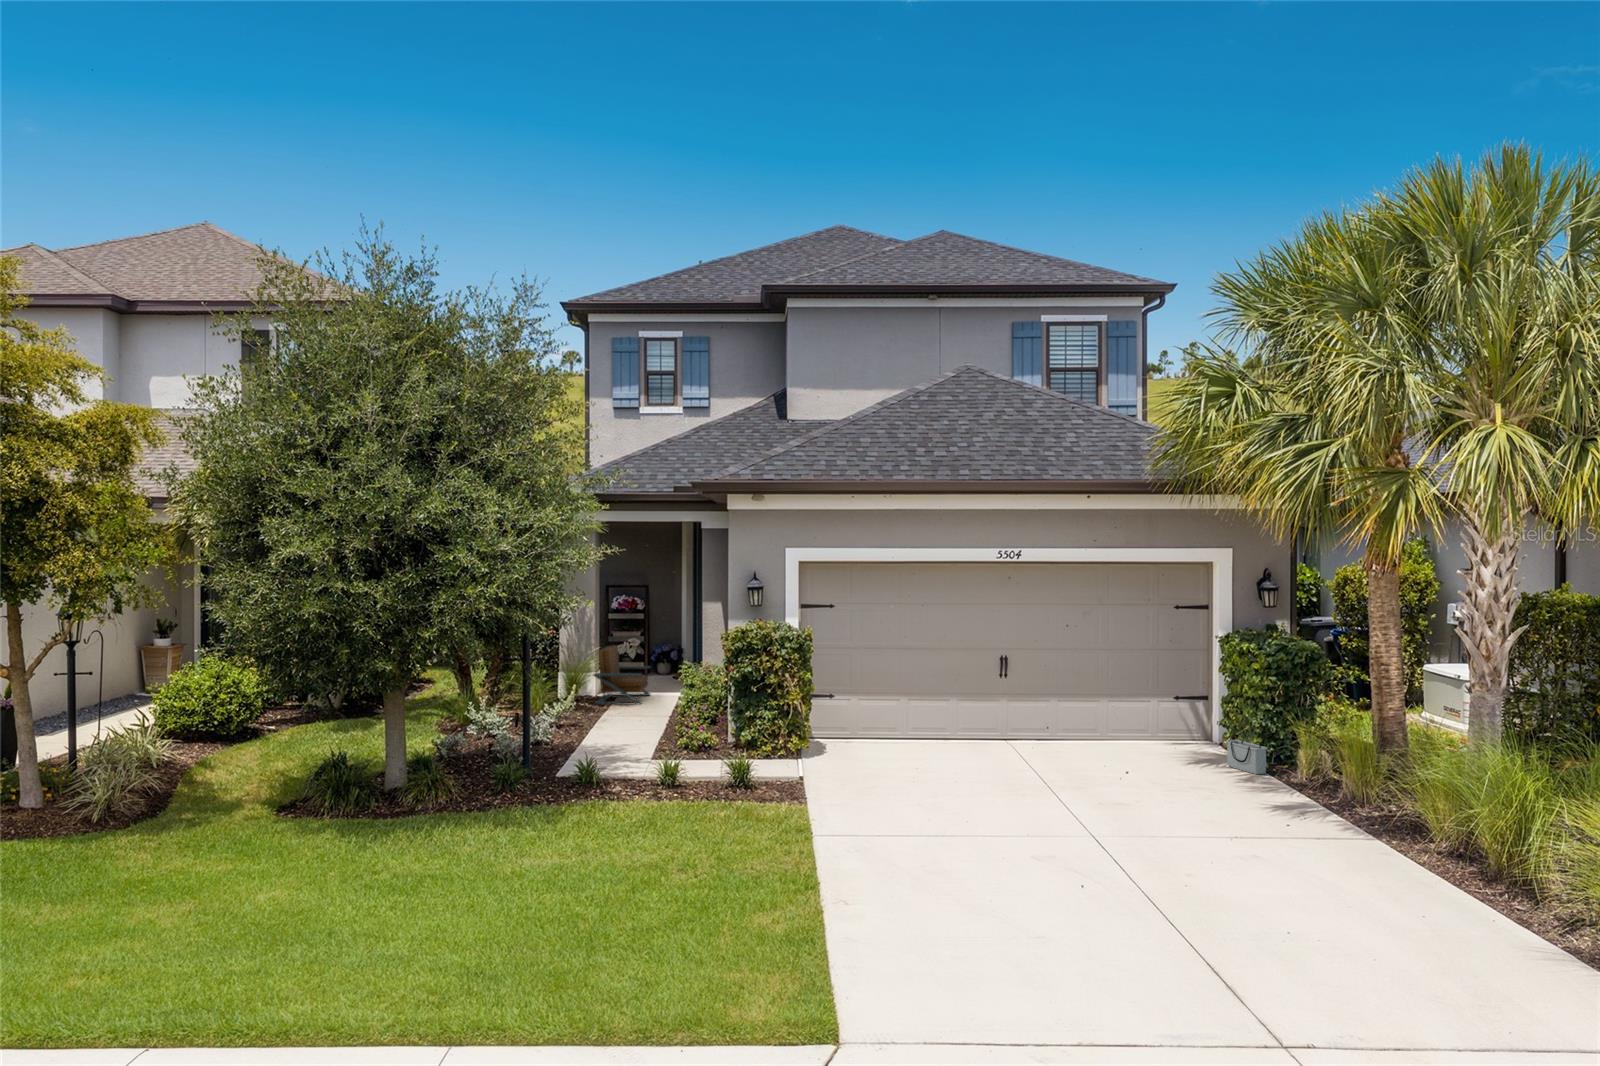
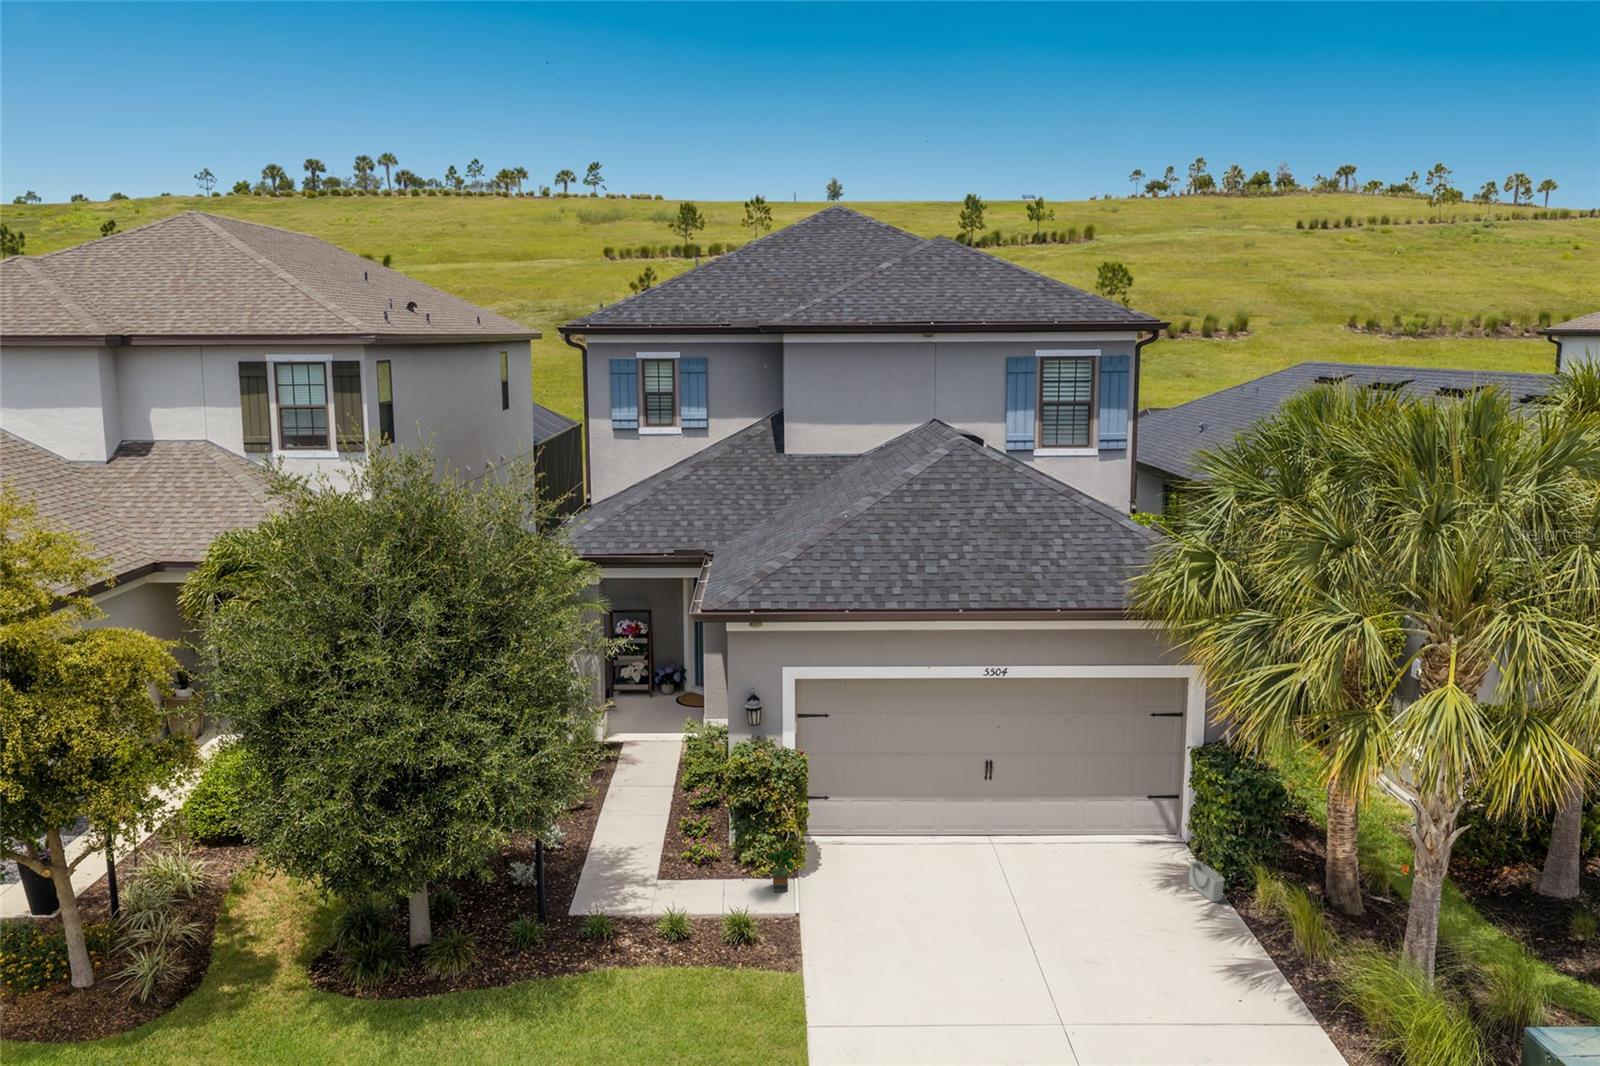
lounge chair: present [593,645,650,705] -> none [602,686,658,751]
potted tree: none [770,724,799,769] -> present [768,850,794,892]

